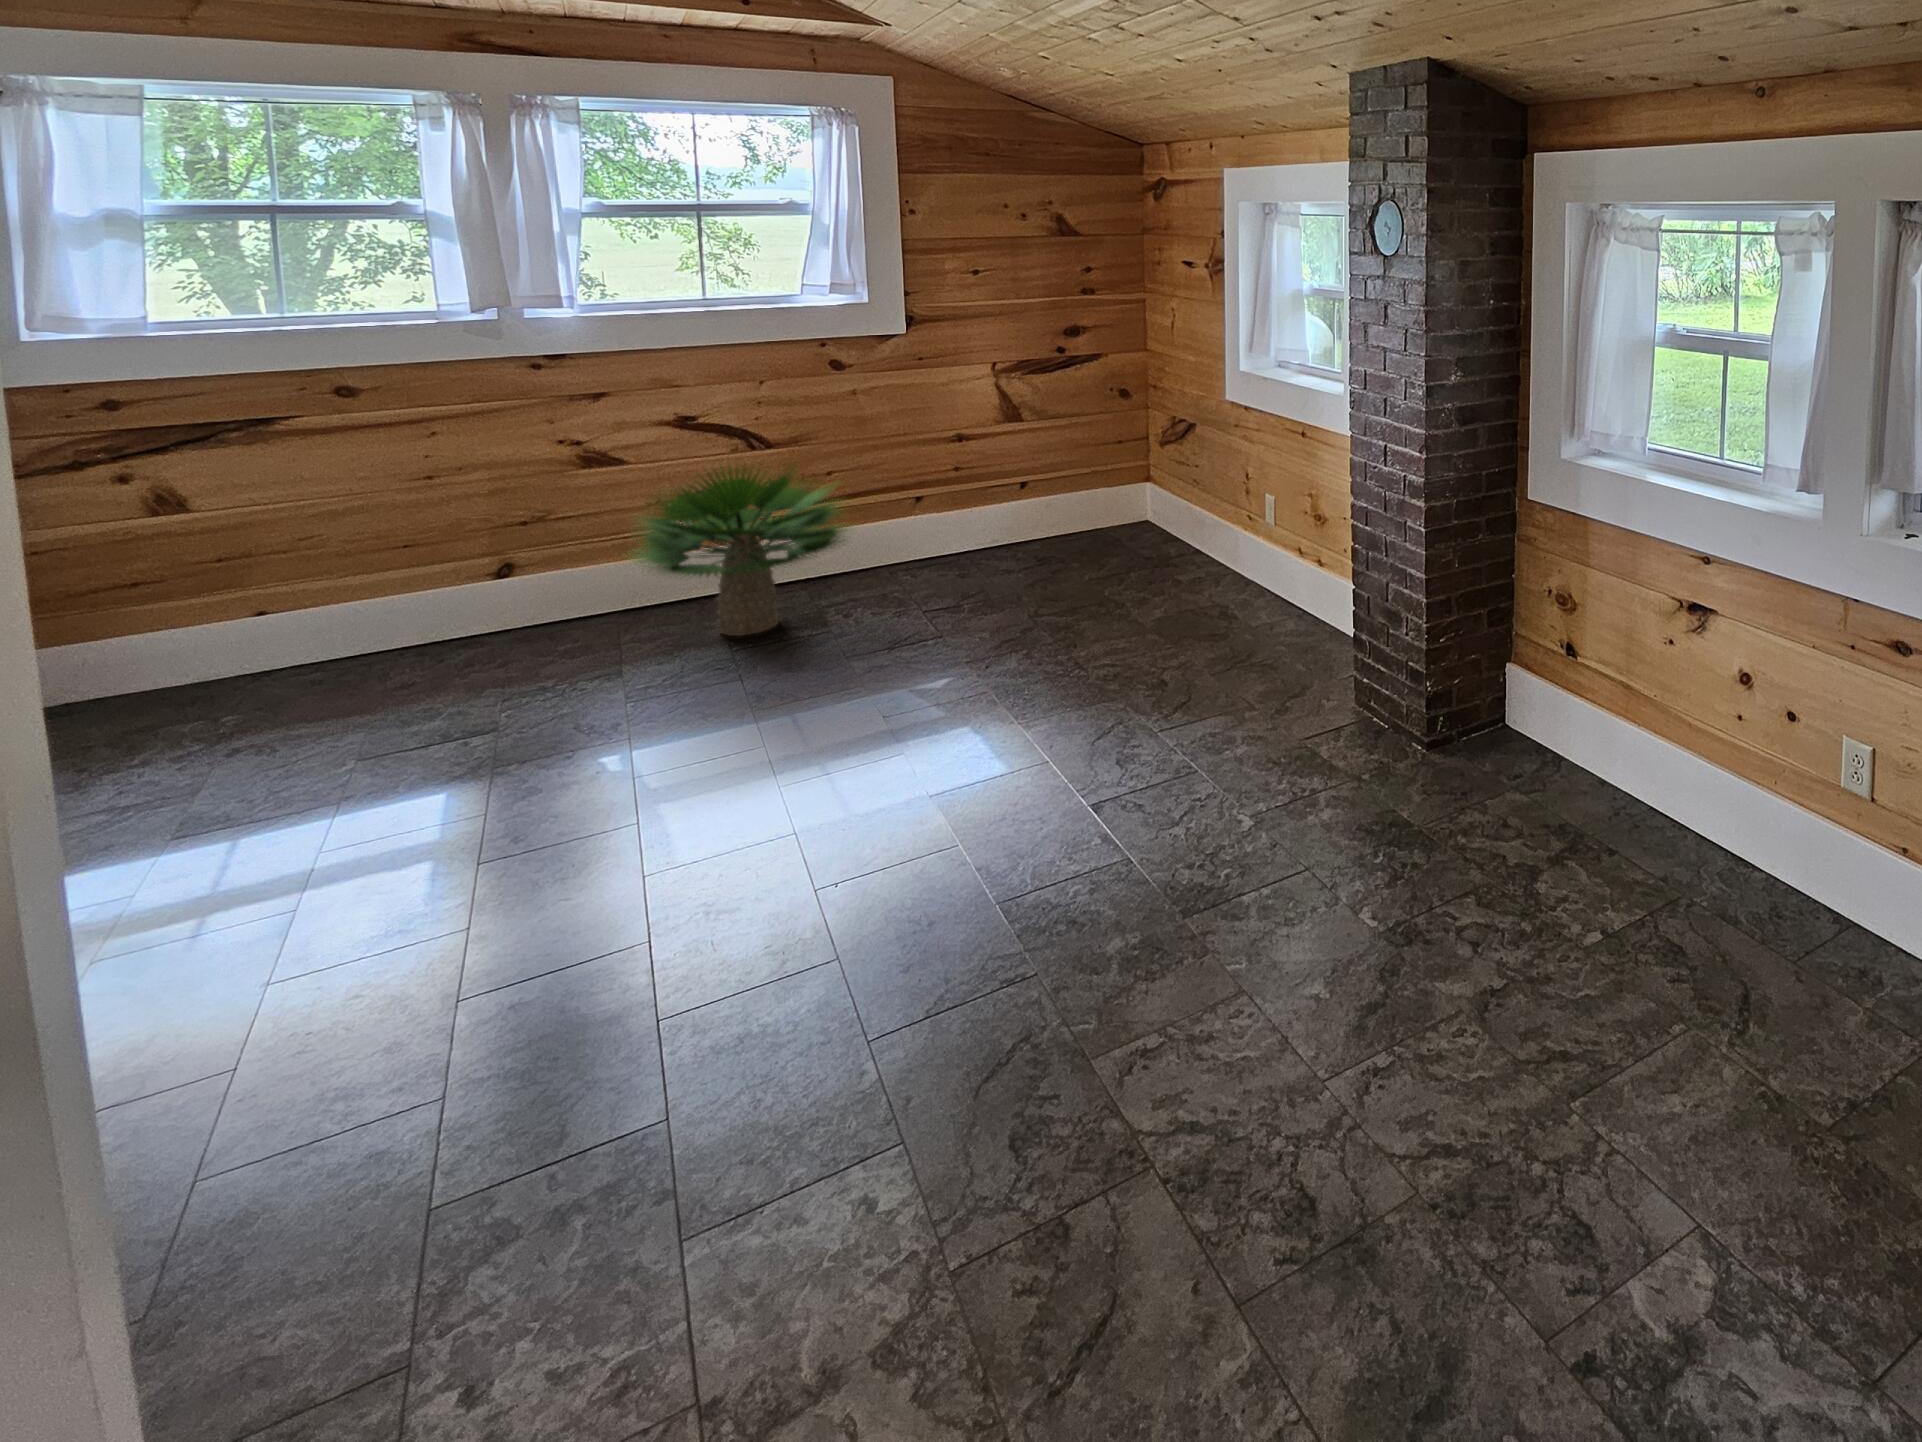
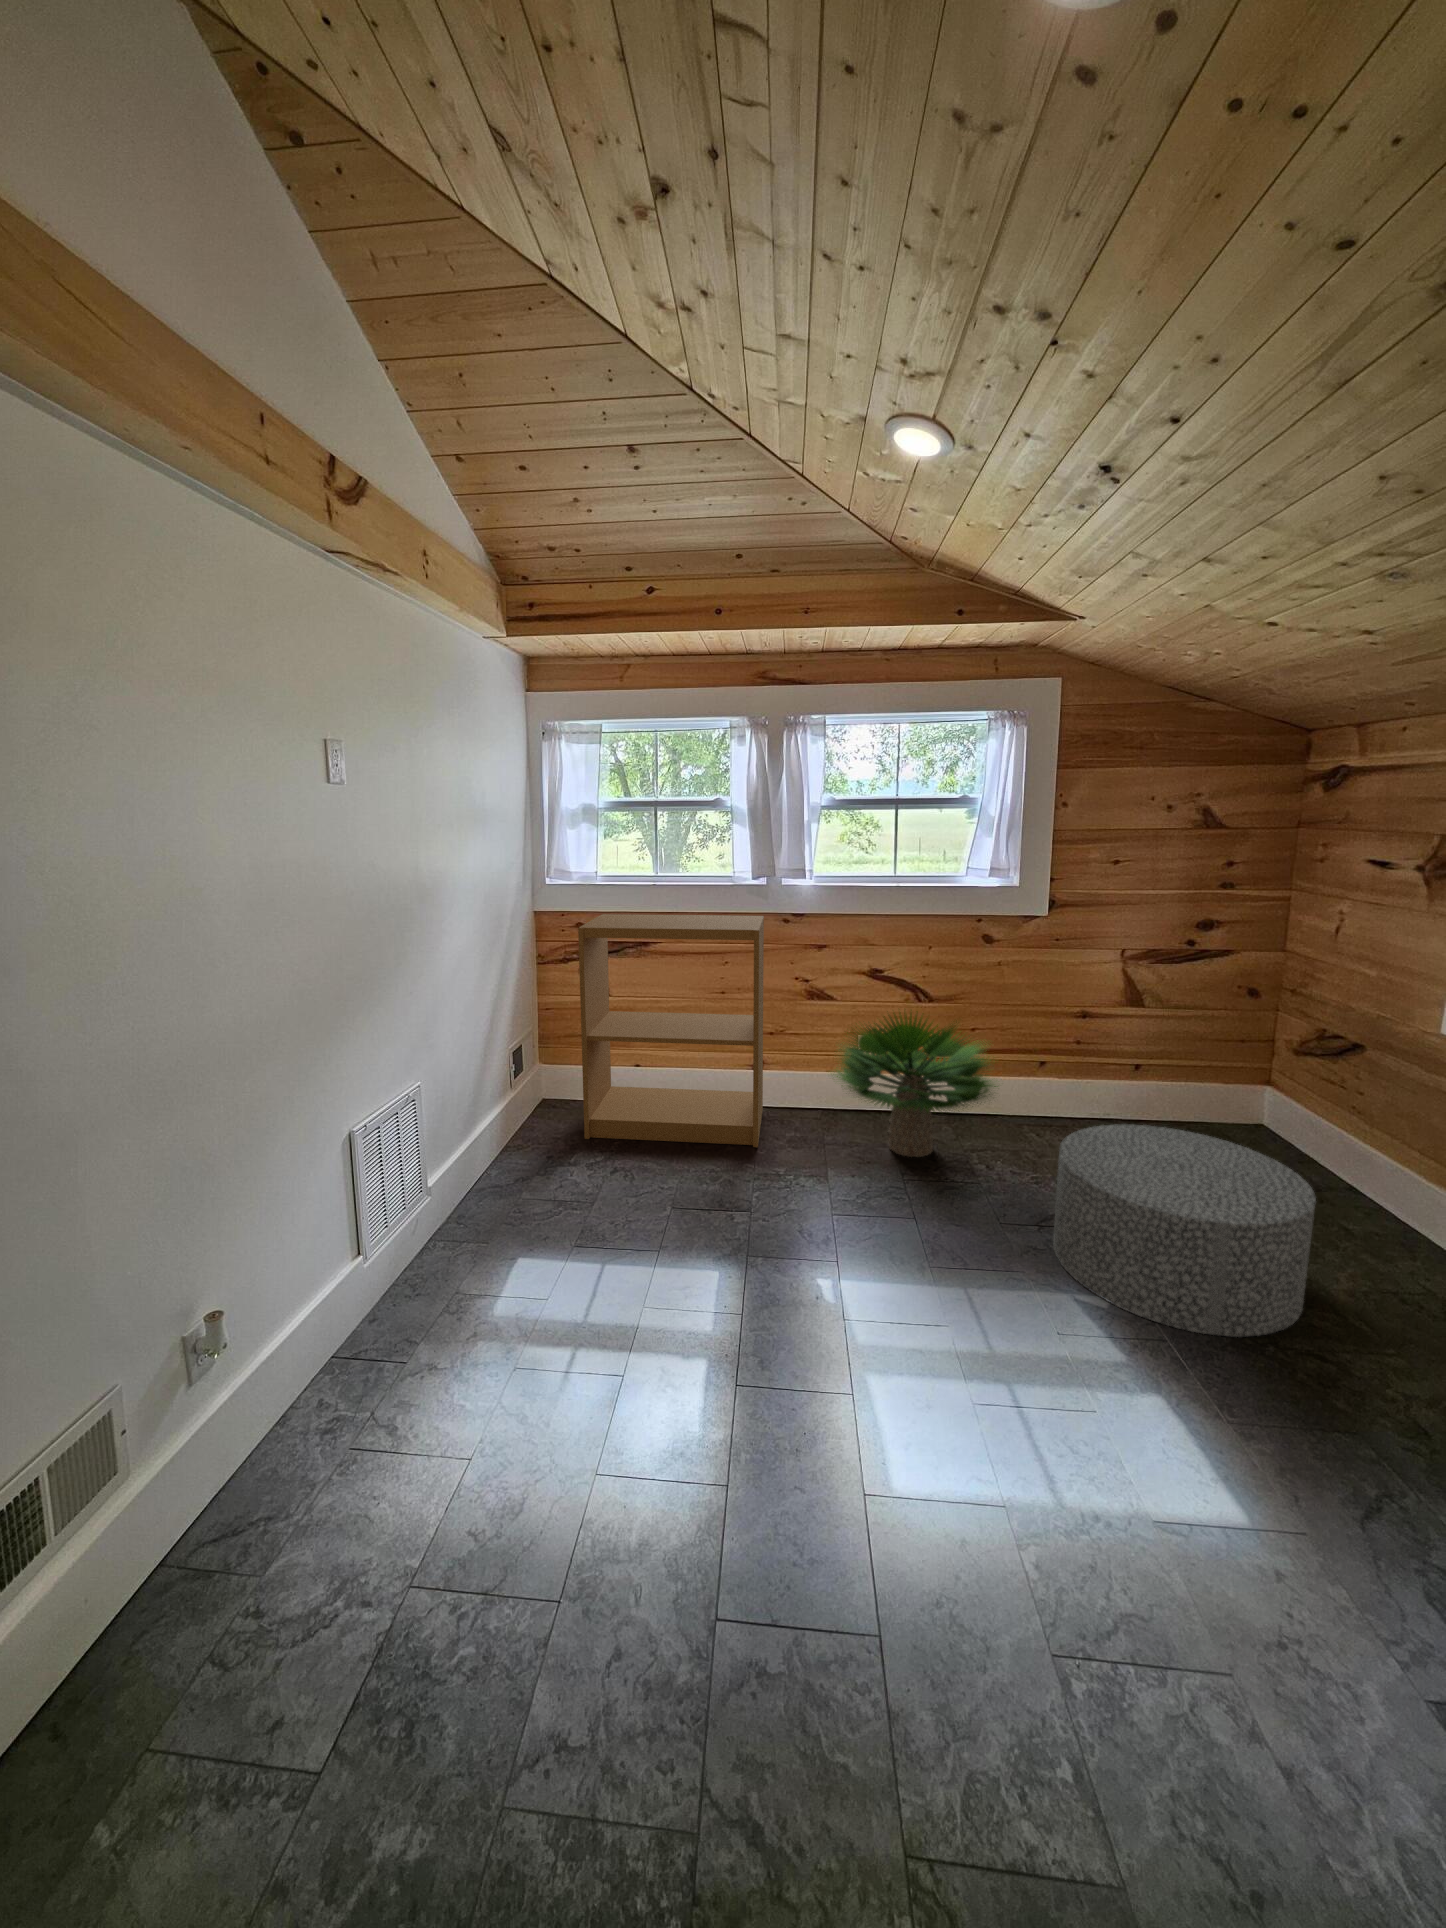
bookshelf: none [126,364,519,738] -> present [578,914,764,1147]
ottoman: none [904,533,1125,703] -> present [1053,1124,1316,1337]

